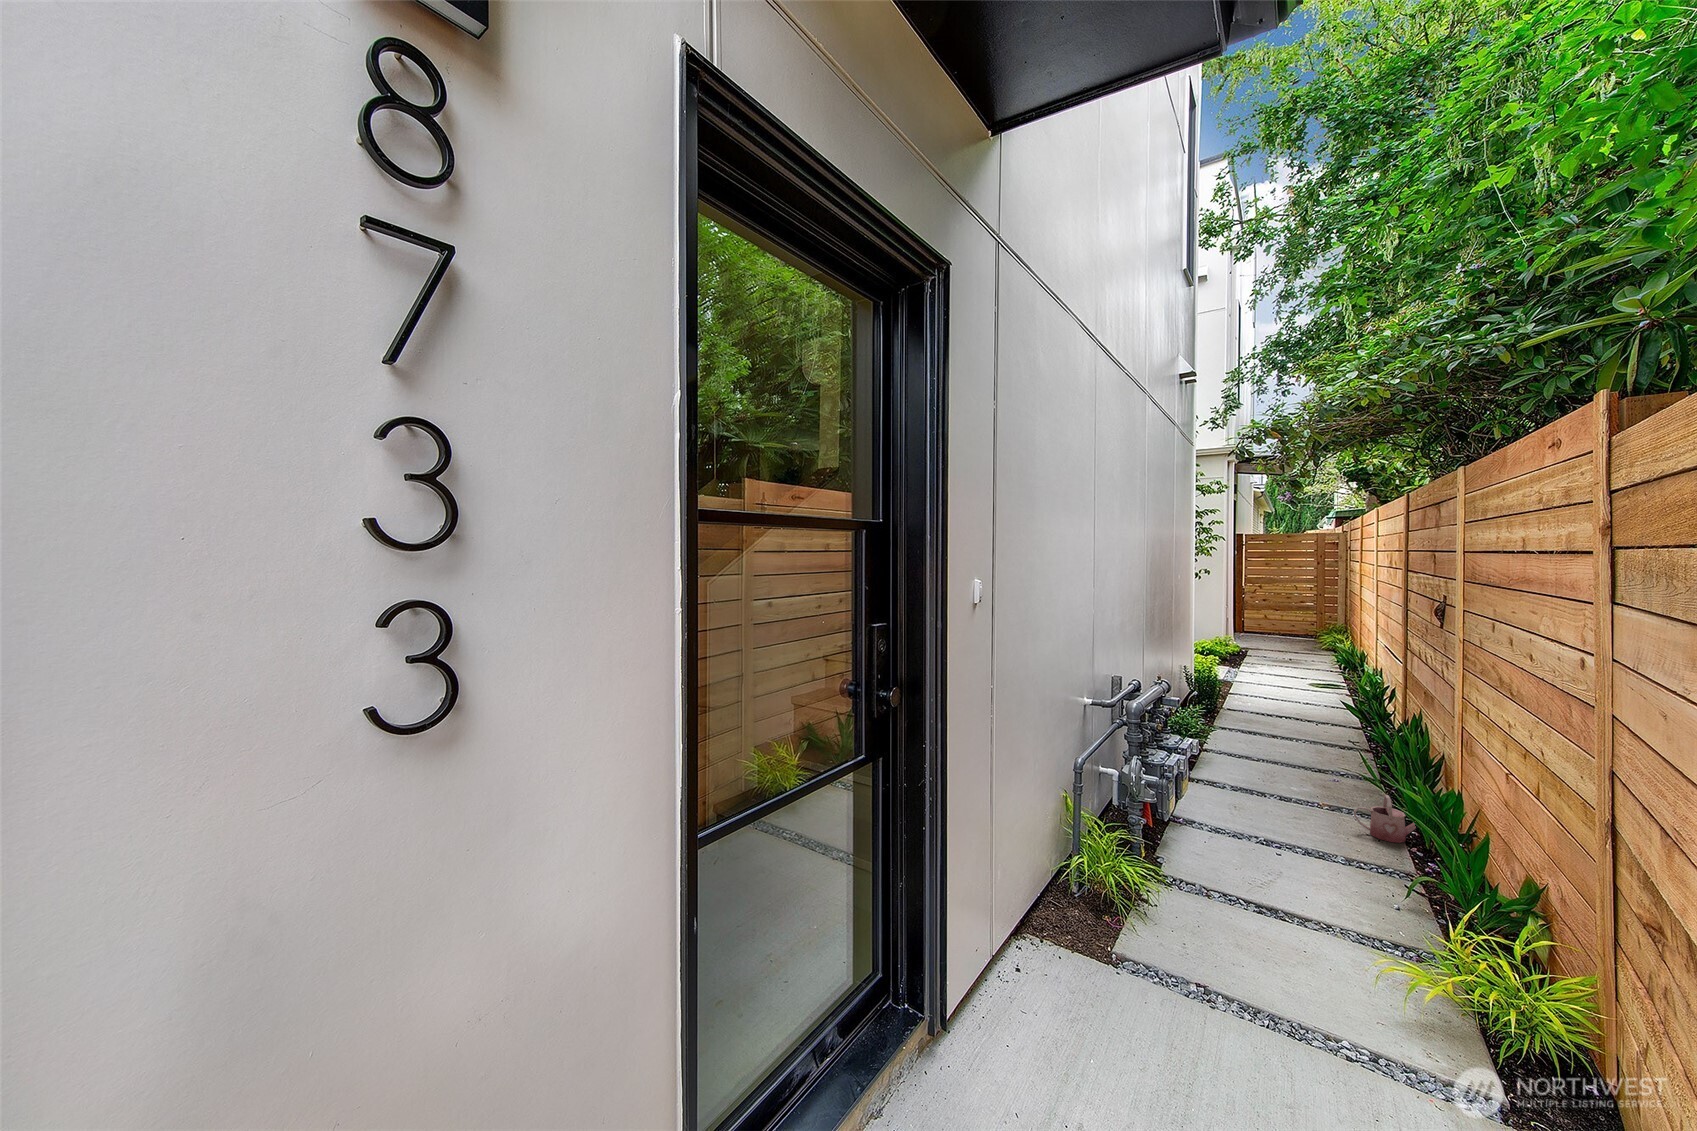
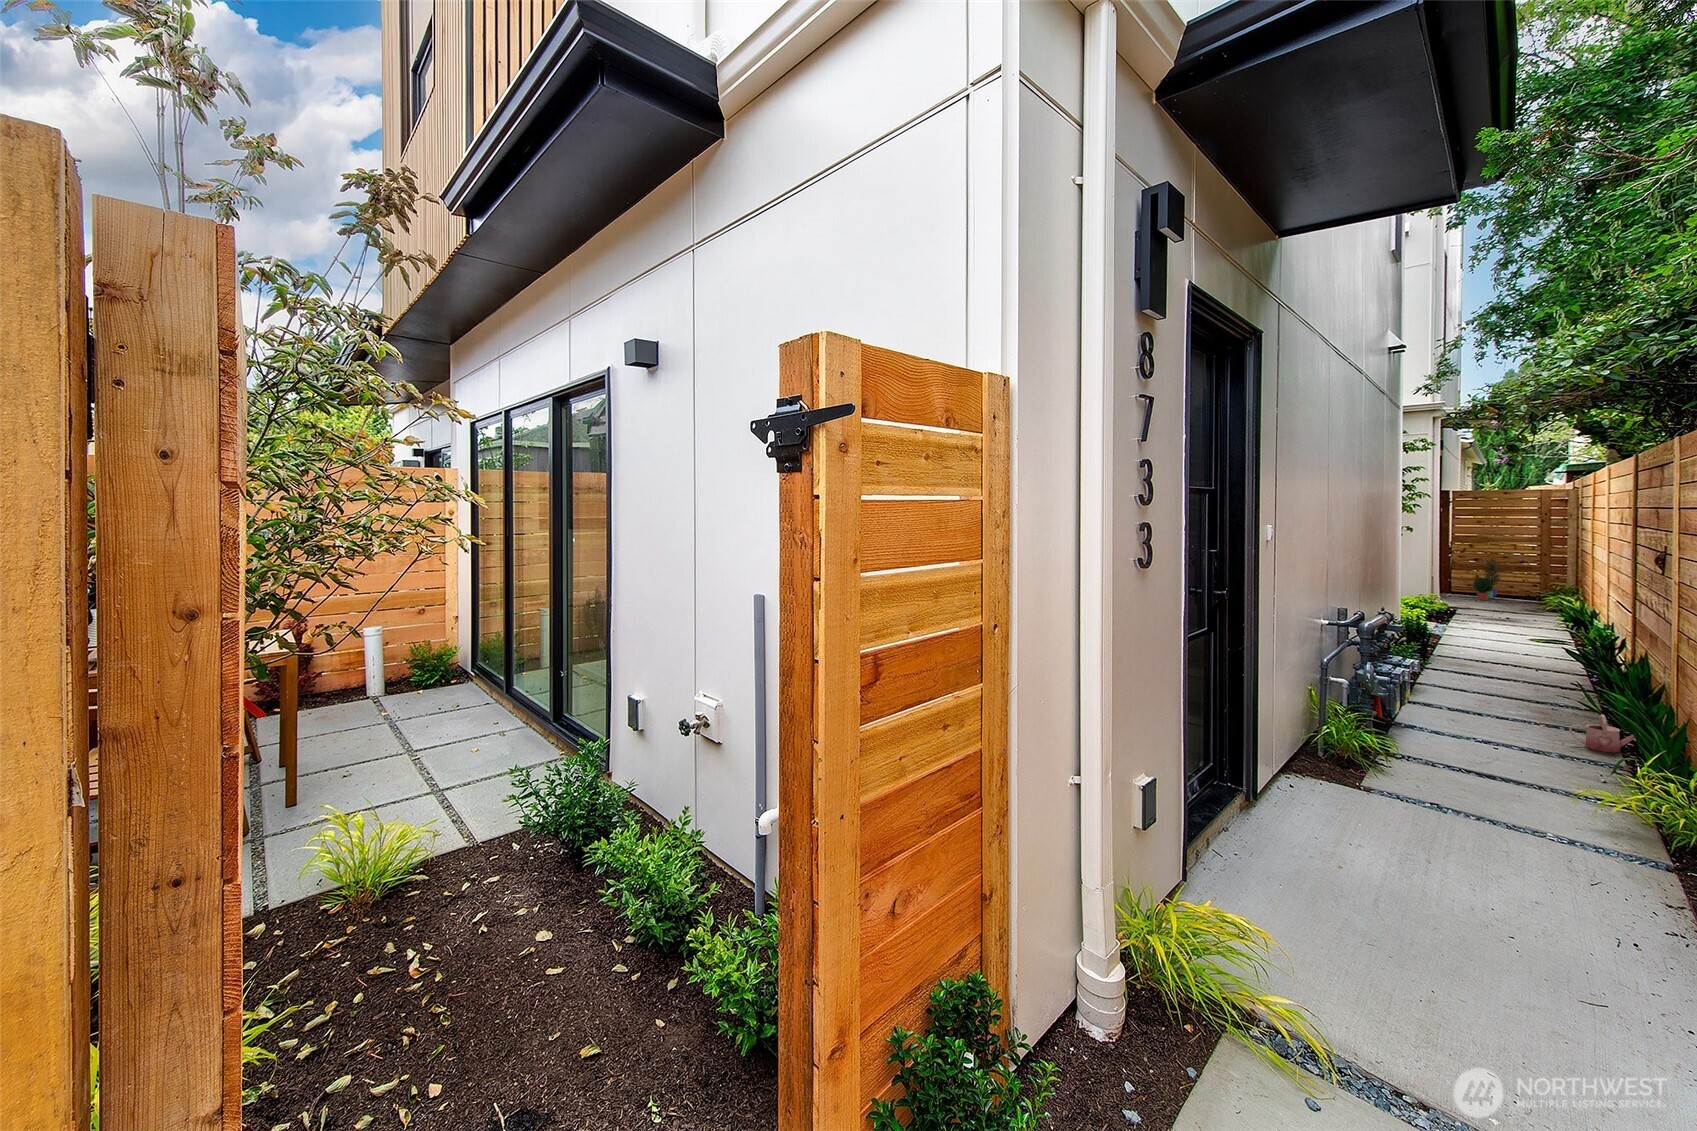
potted plant: none [1260,598,1286,641] -> present [1473,558,1501,600]

